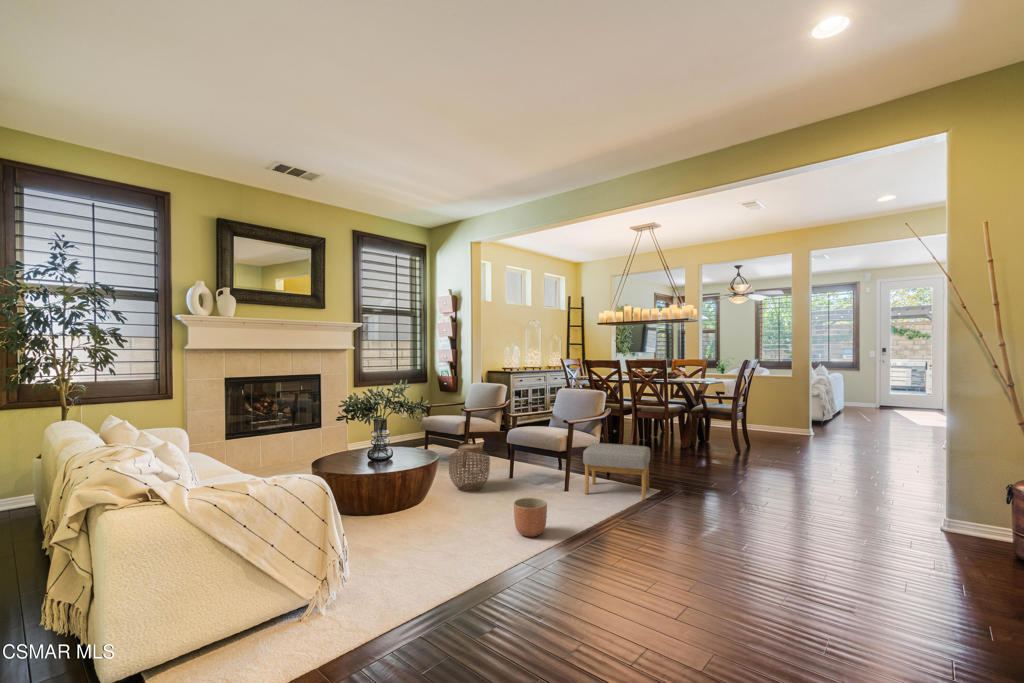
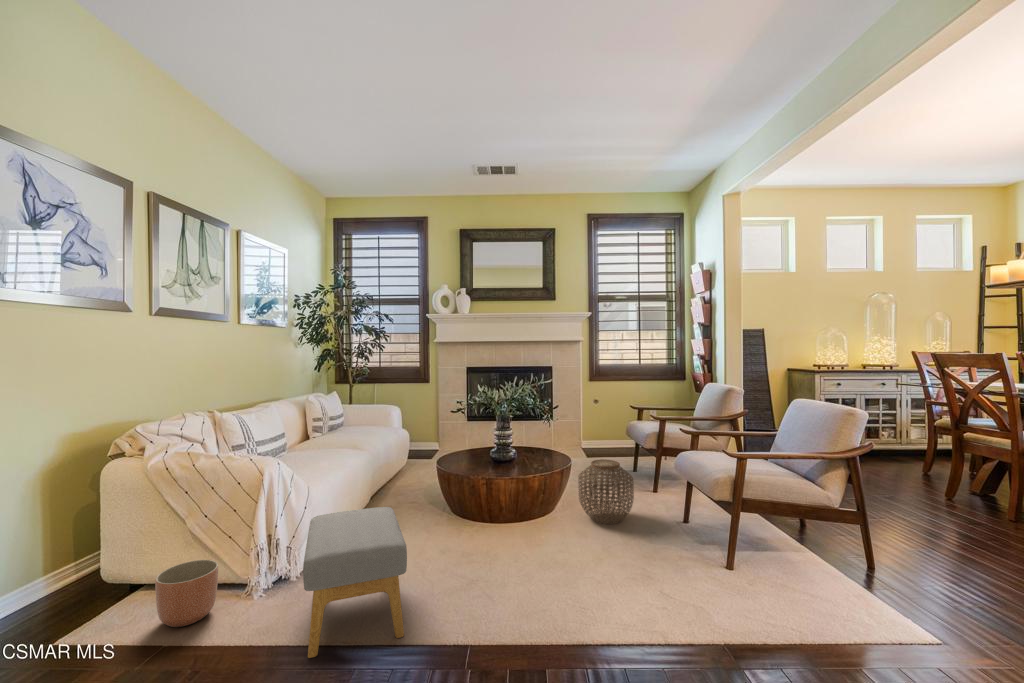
footstool: present [583,443,651,500] -> present [303,507,407,658]
planter: present [514,498,547,537] -> present [155,560,218,627]

